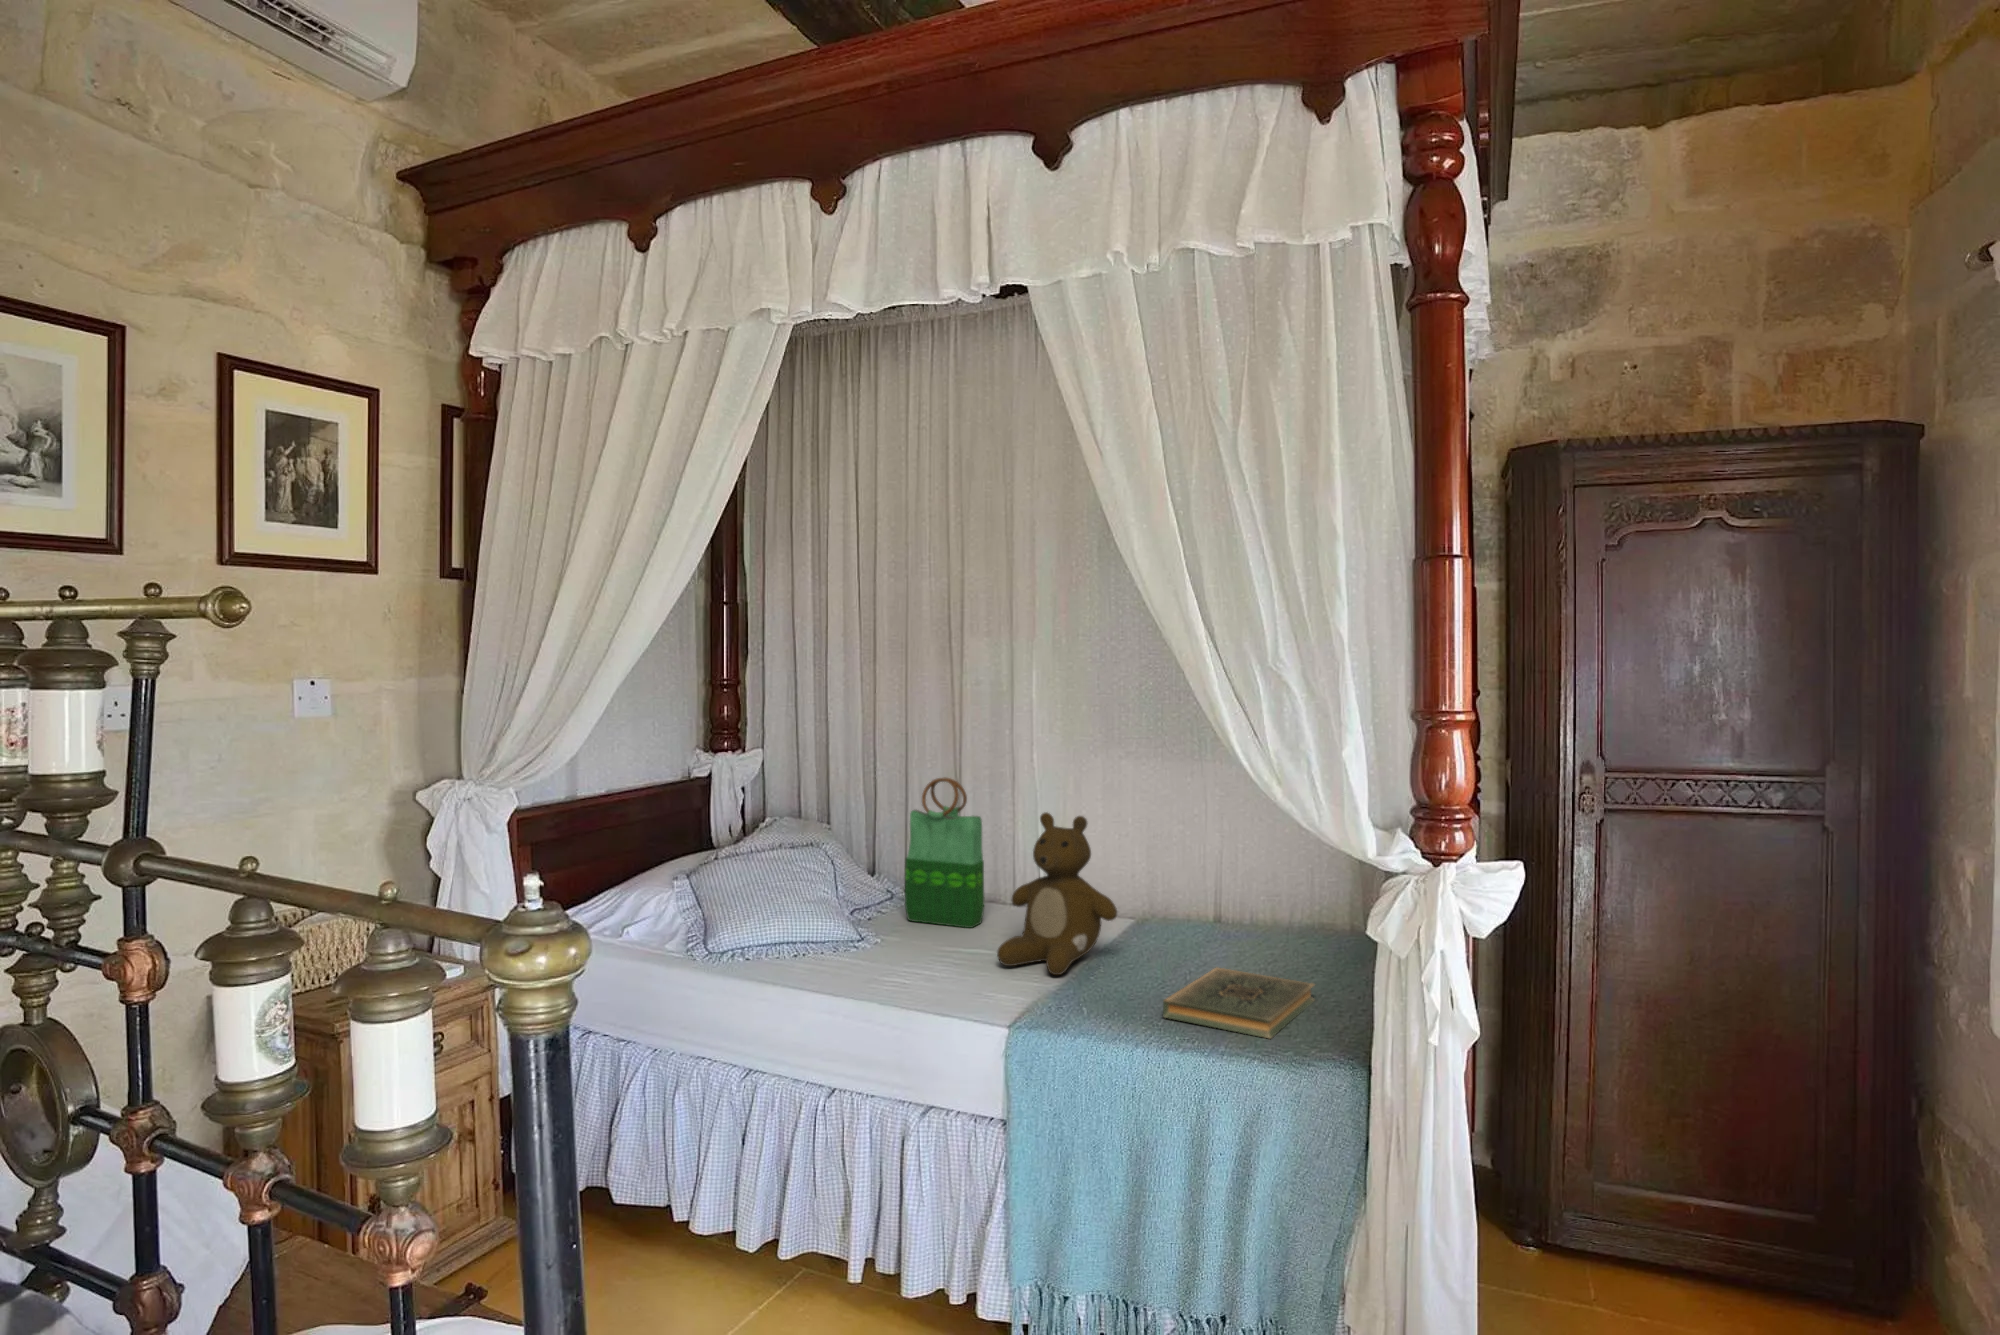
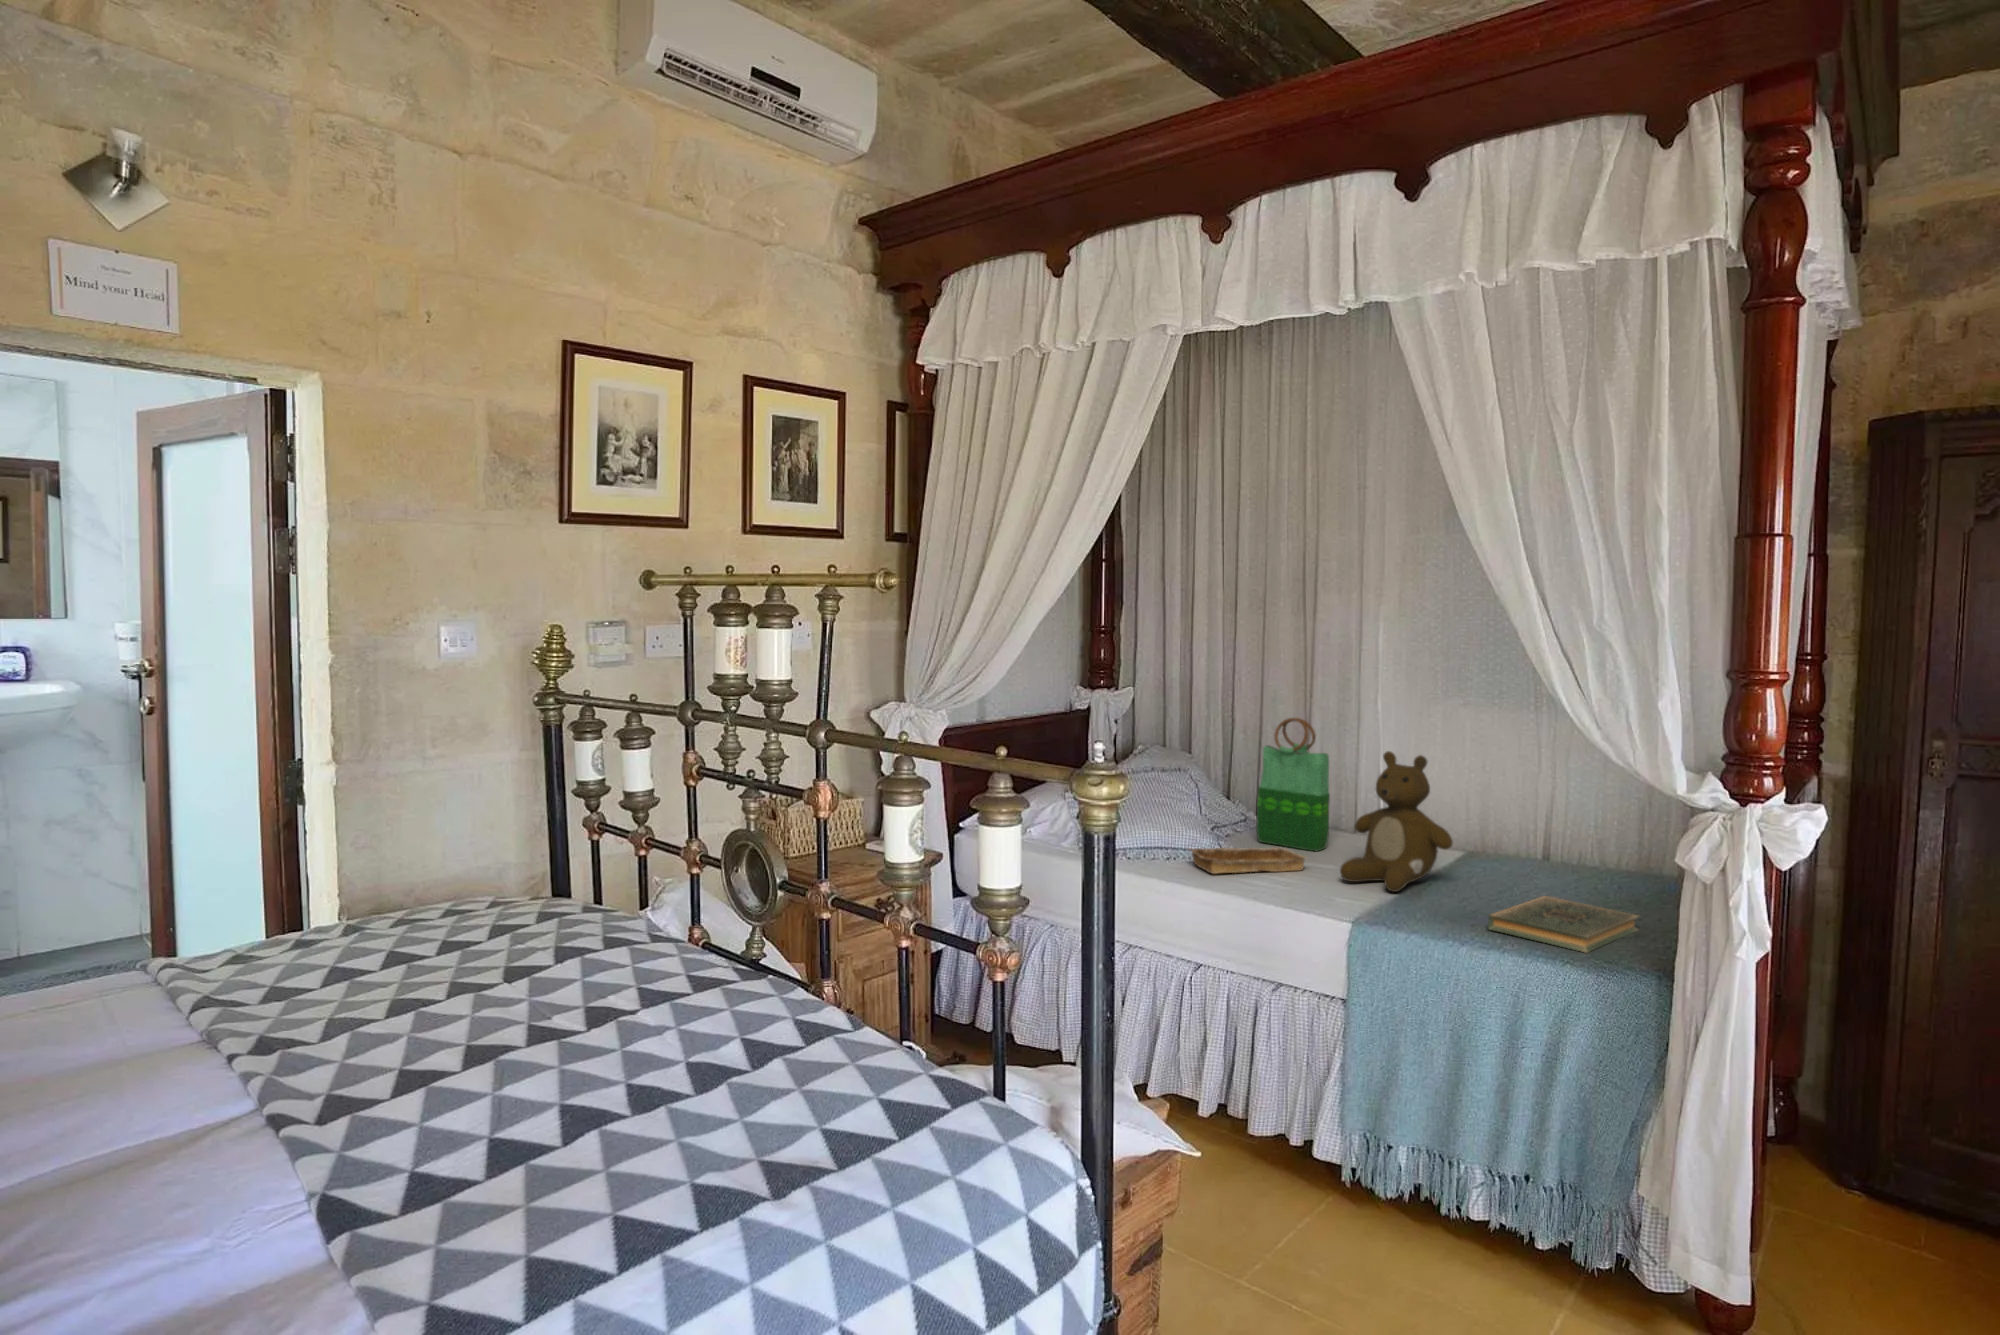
tray: none [822,928,962,970] -> present [1190,847,1306,874]

